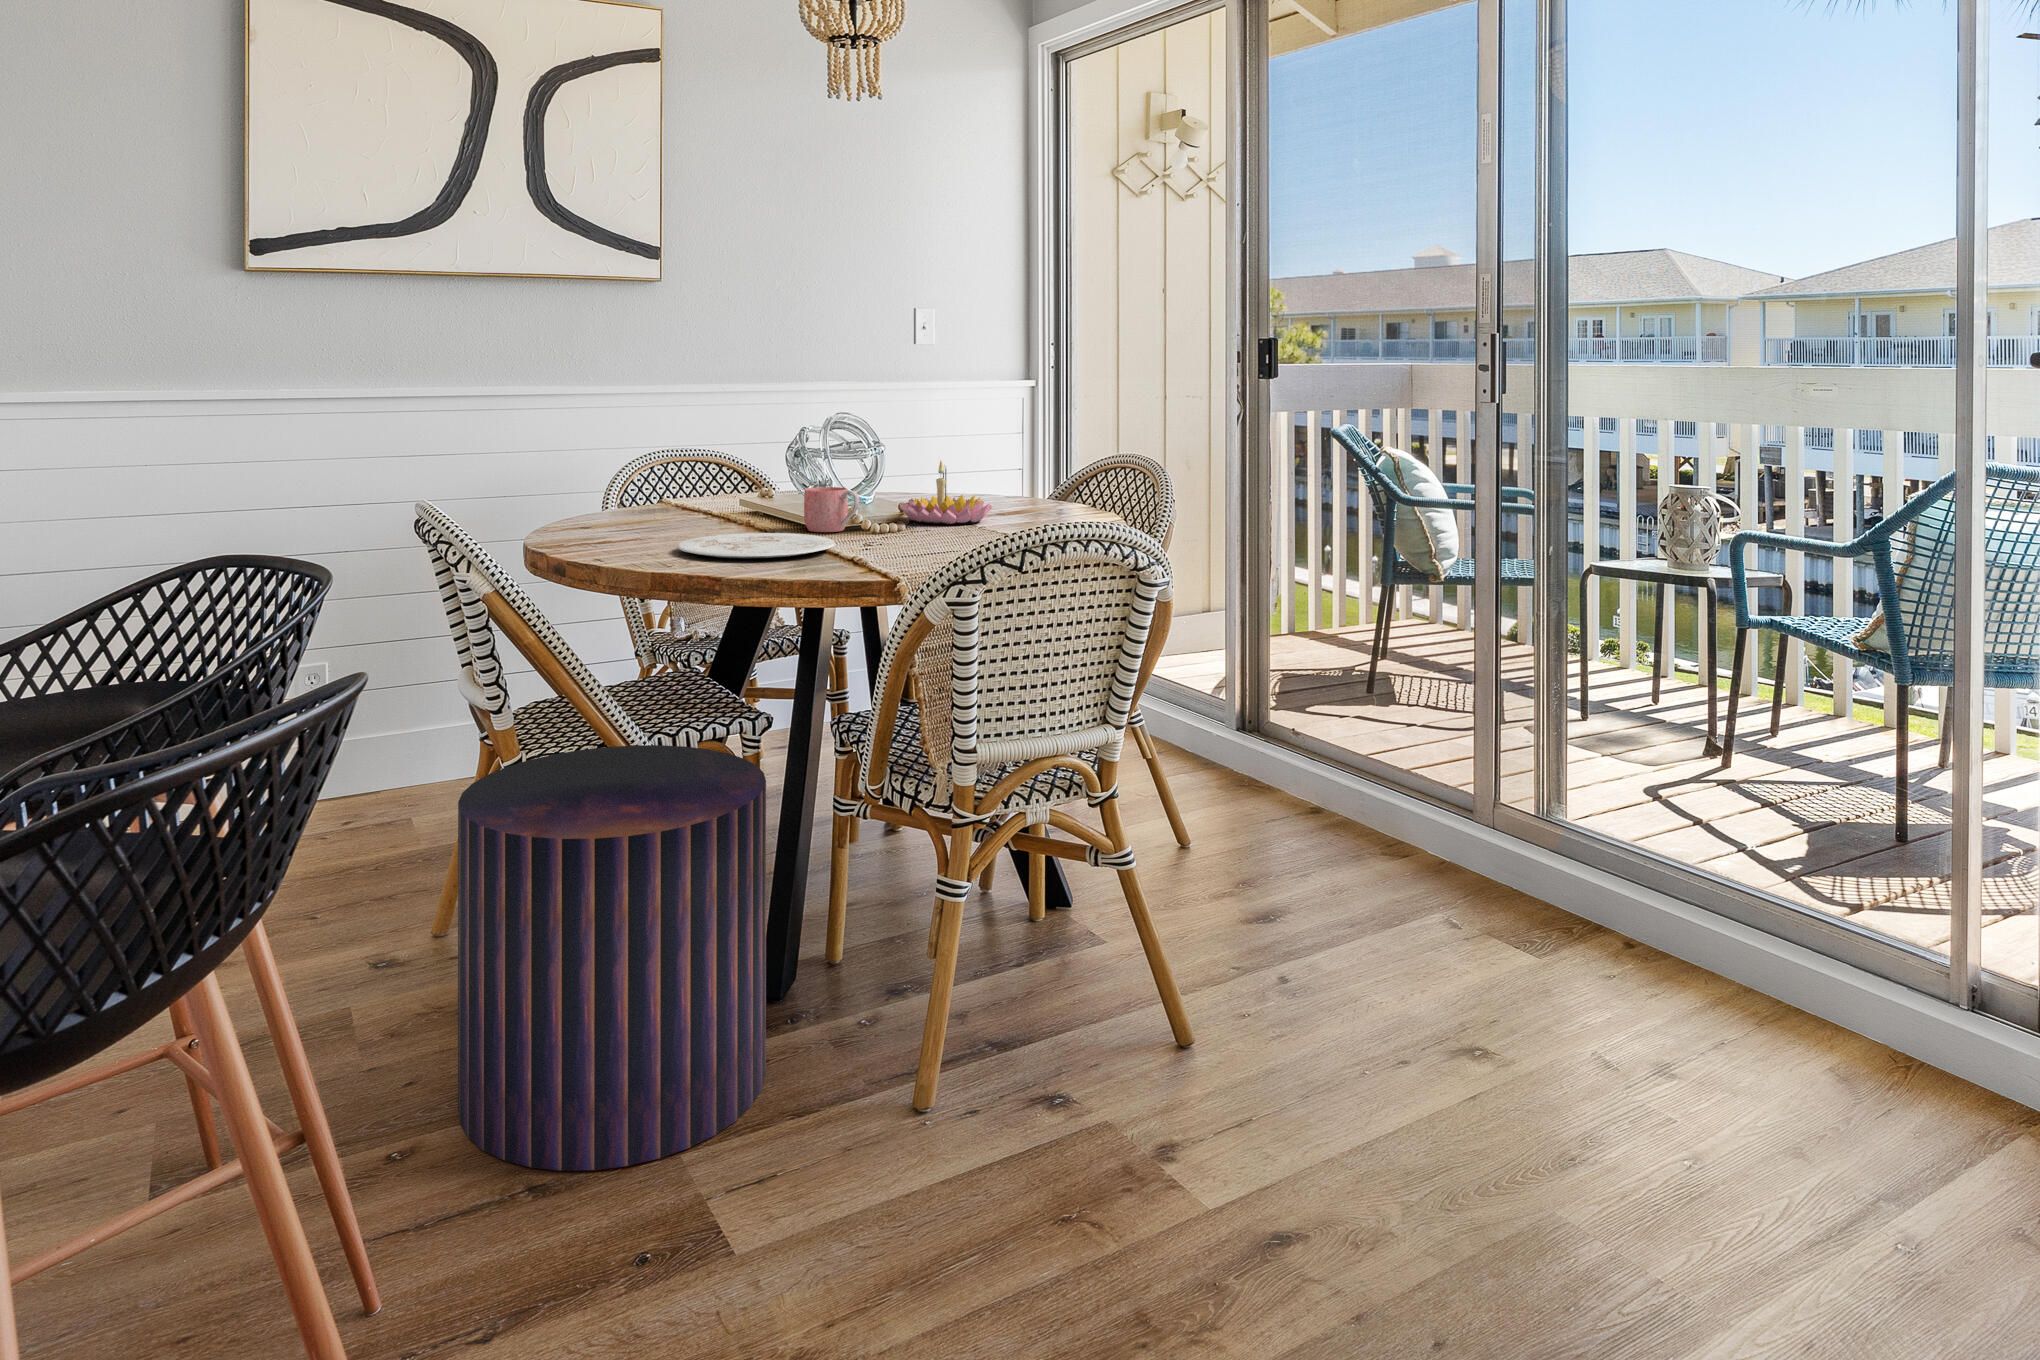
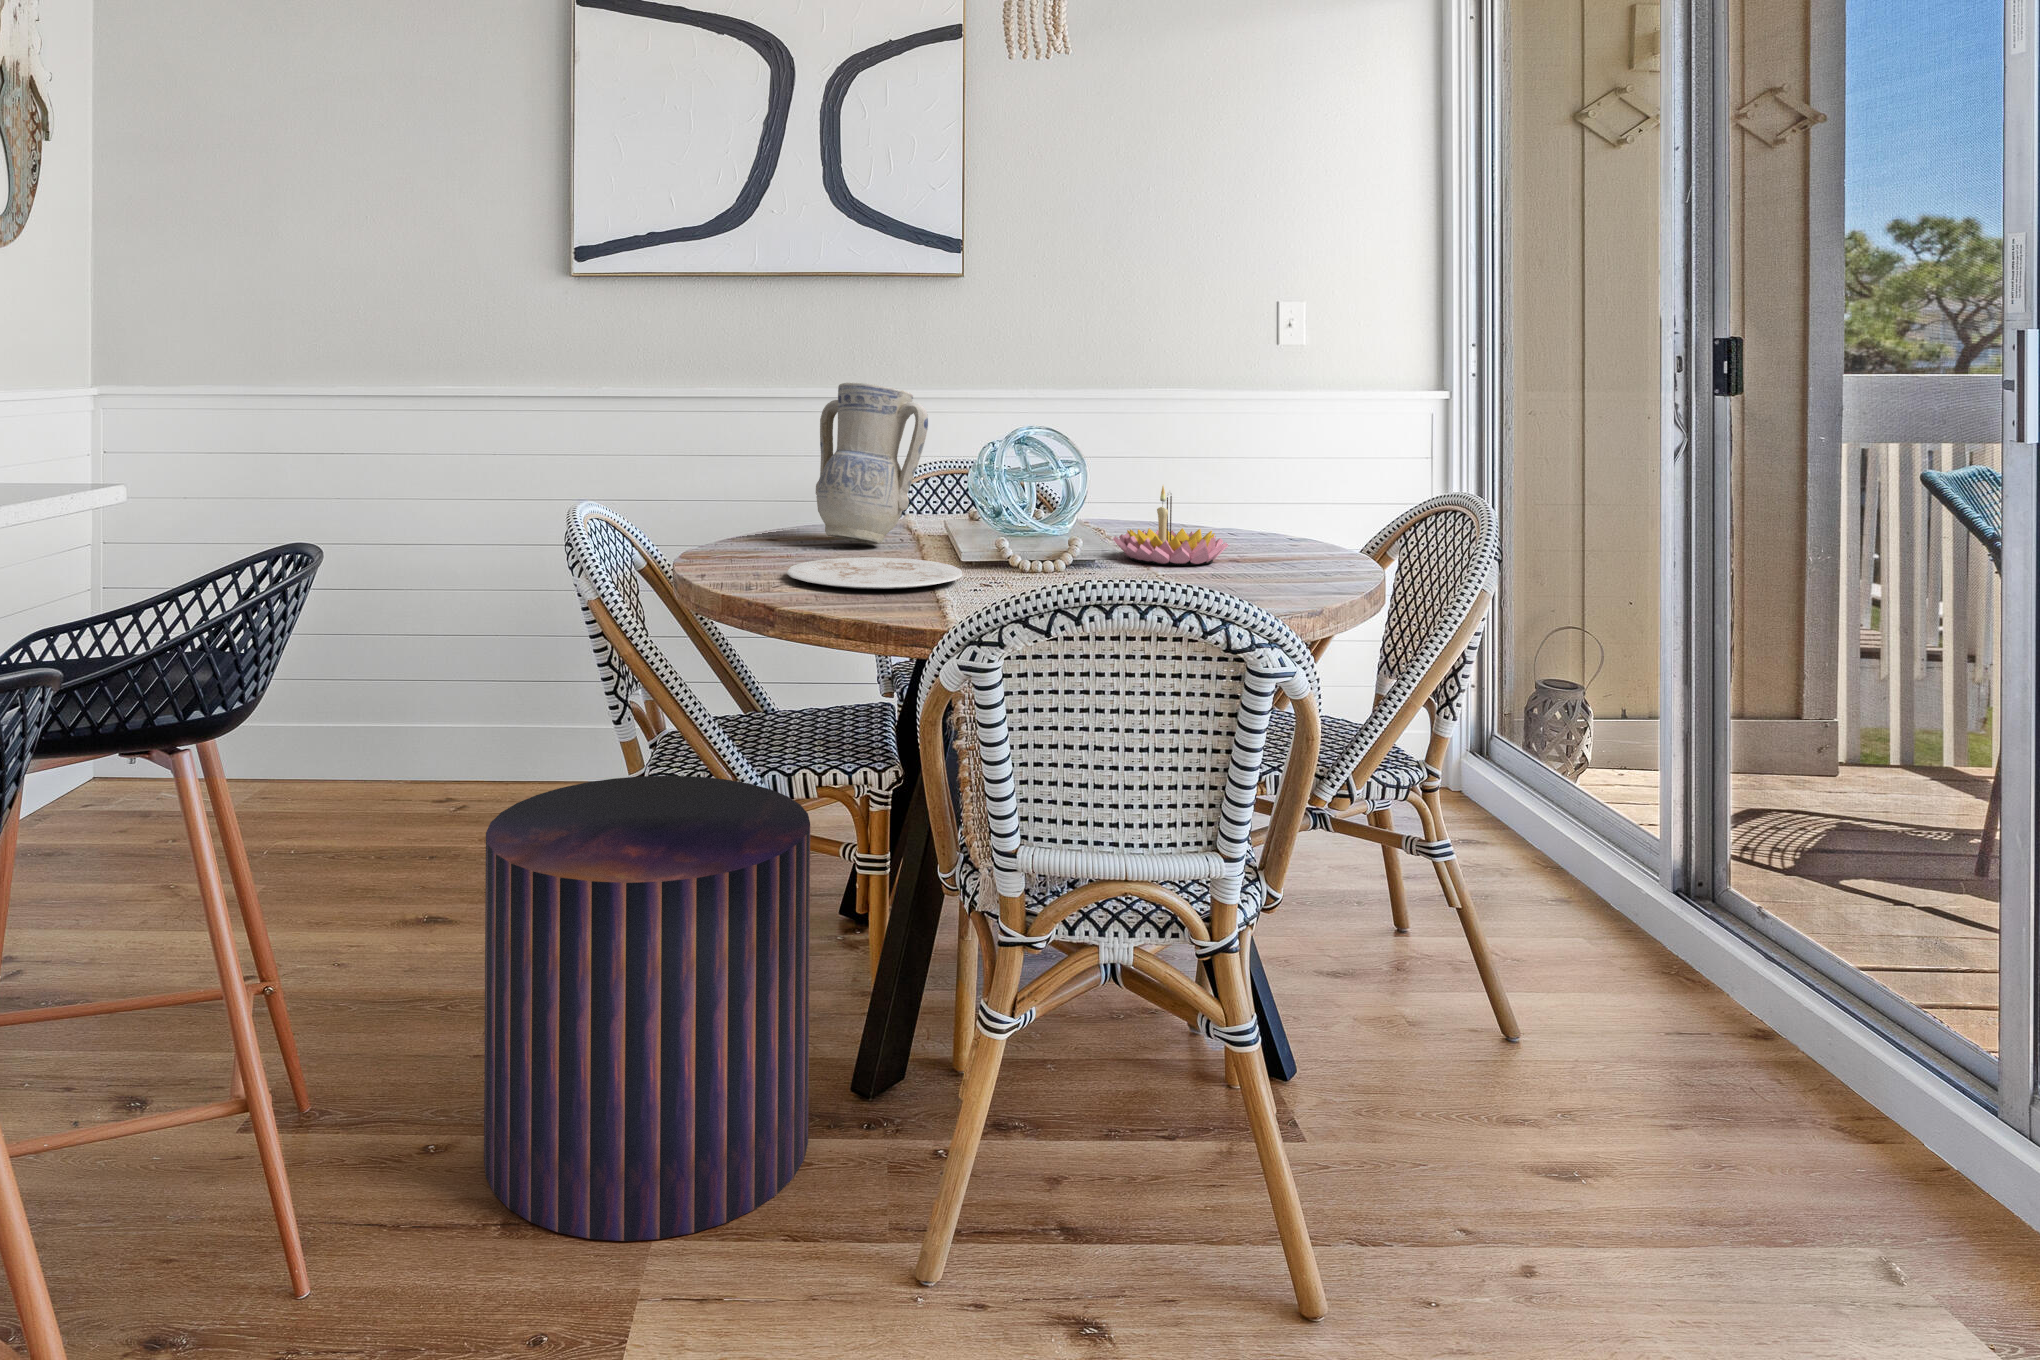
vase: none [633,379,745,526] -> present [816,383,928,544]
mug: present [804,487,859,532] -> none [979,510,1035,563]

